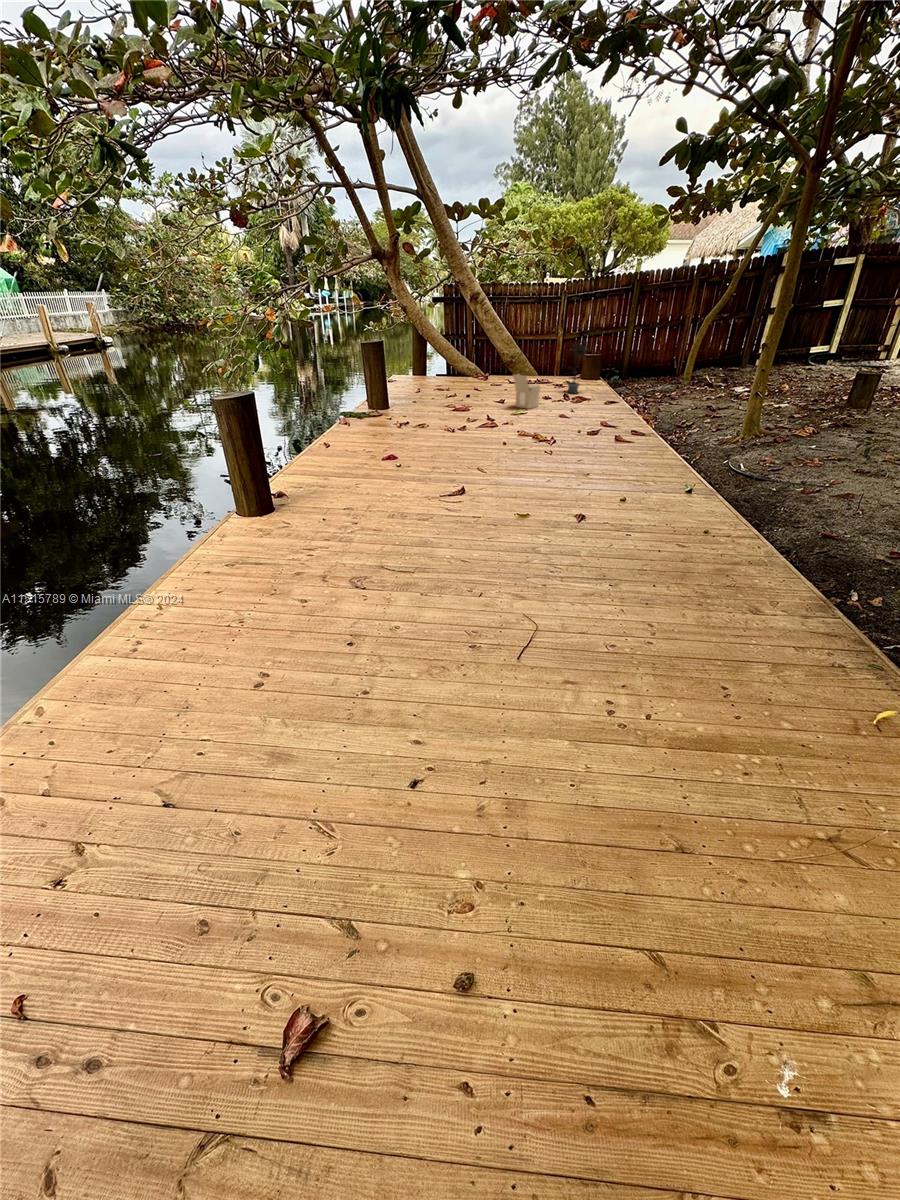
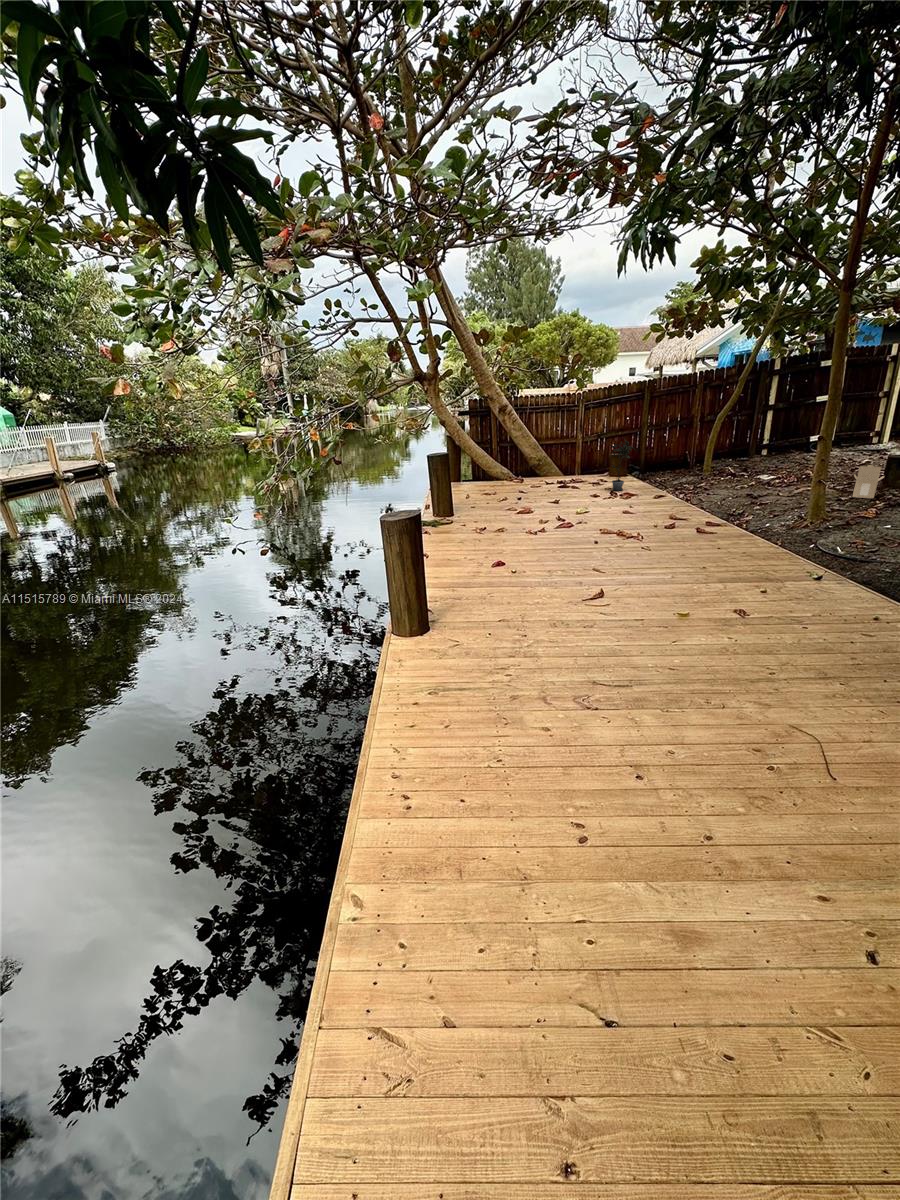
cardboard box: present [513,373,540,409] -> present [852,465,884,499]

